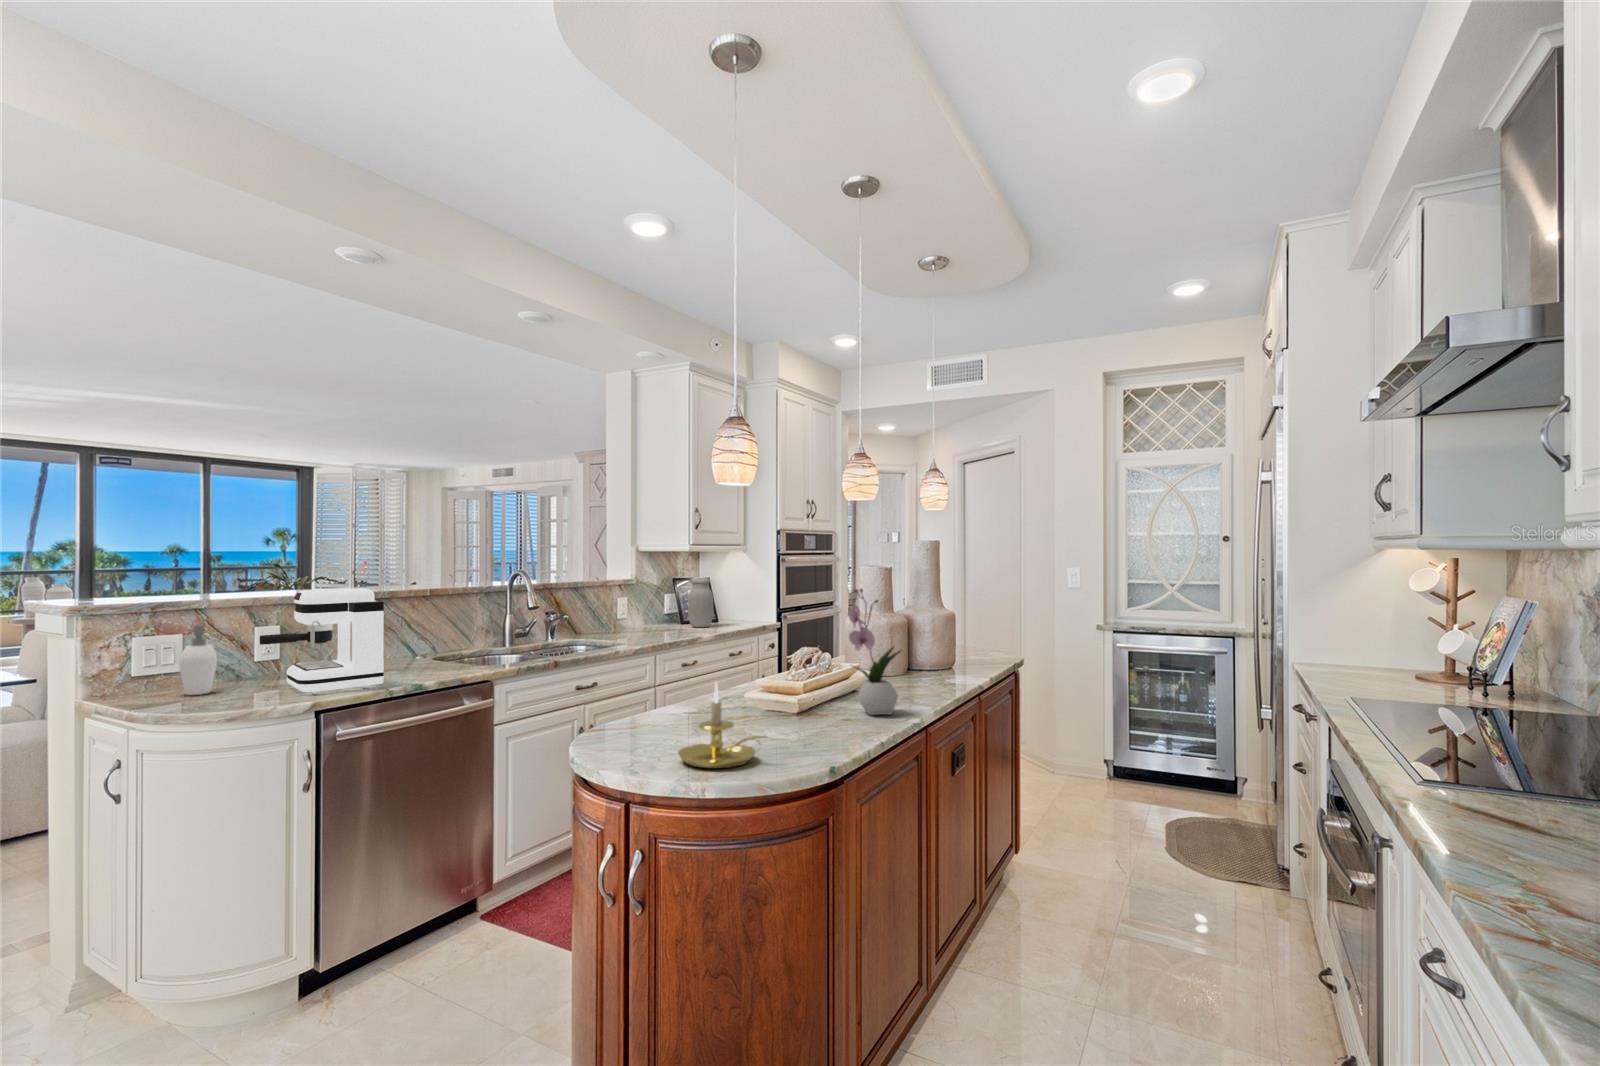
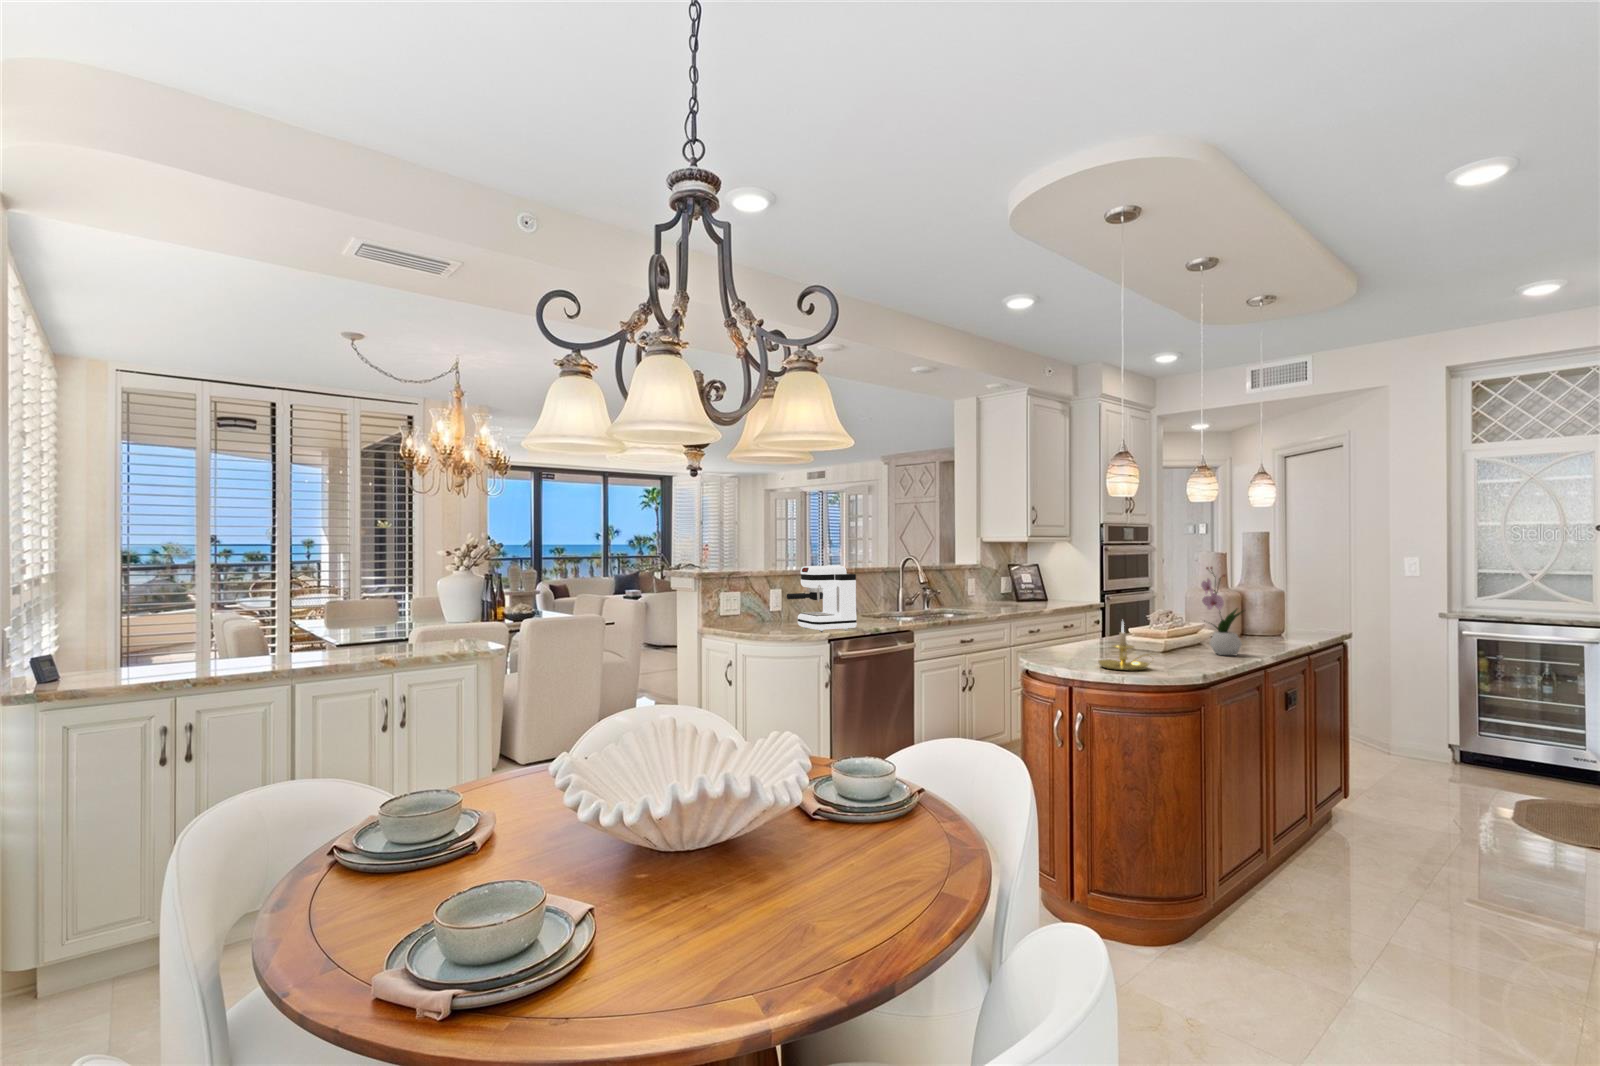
jar: present [688,578,714,627] -> none [1023,565,1045,606]
soap dispenser: present [179,625,217,695] -> none [742,587,766,629]

